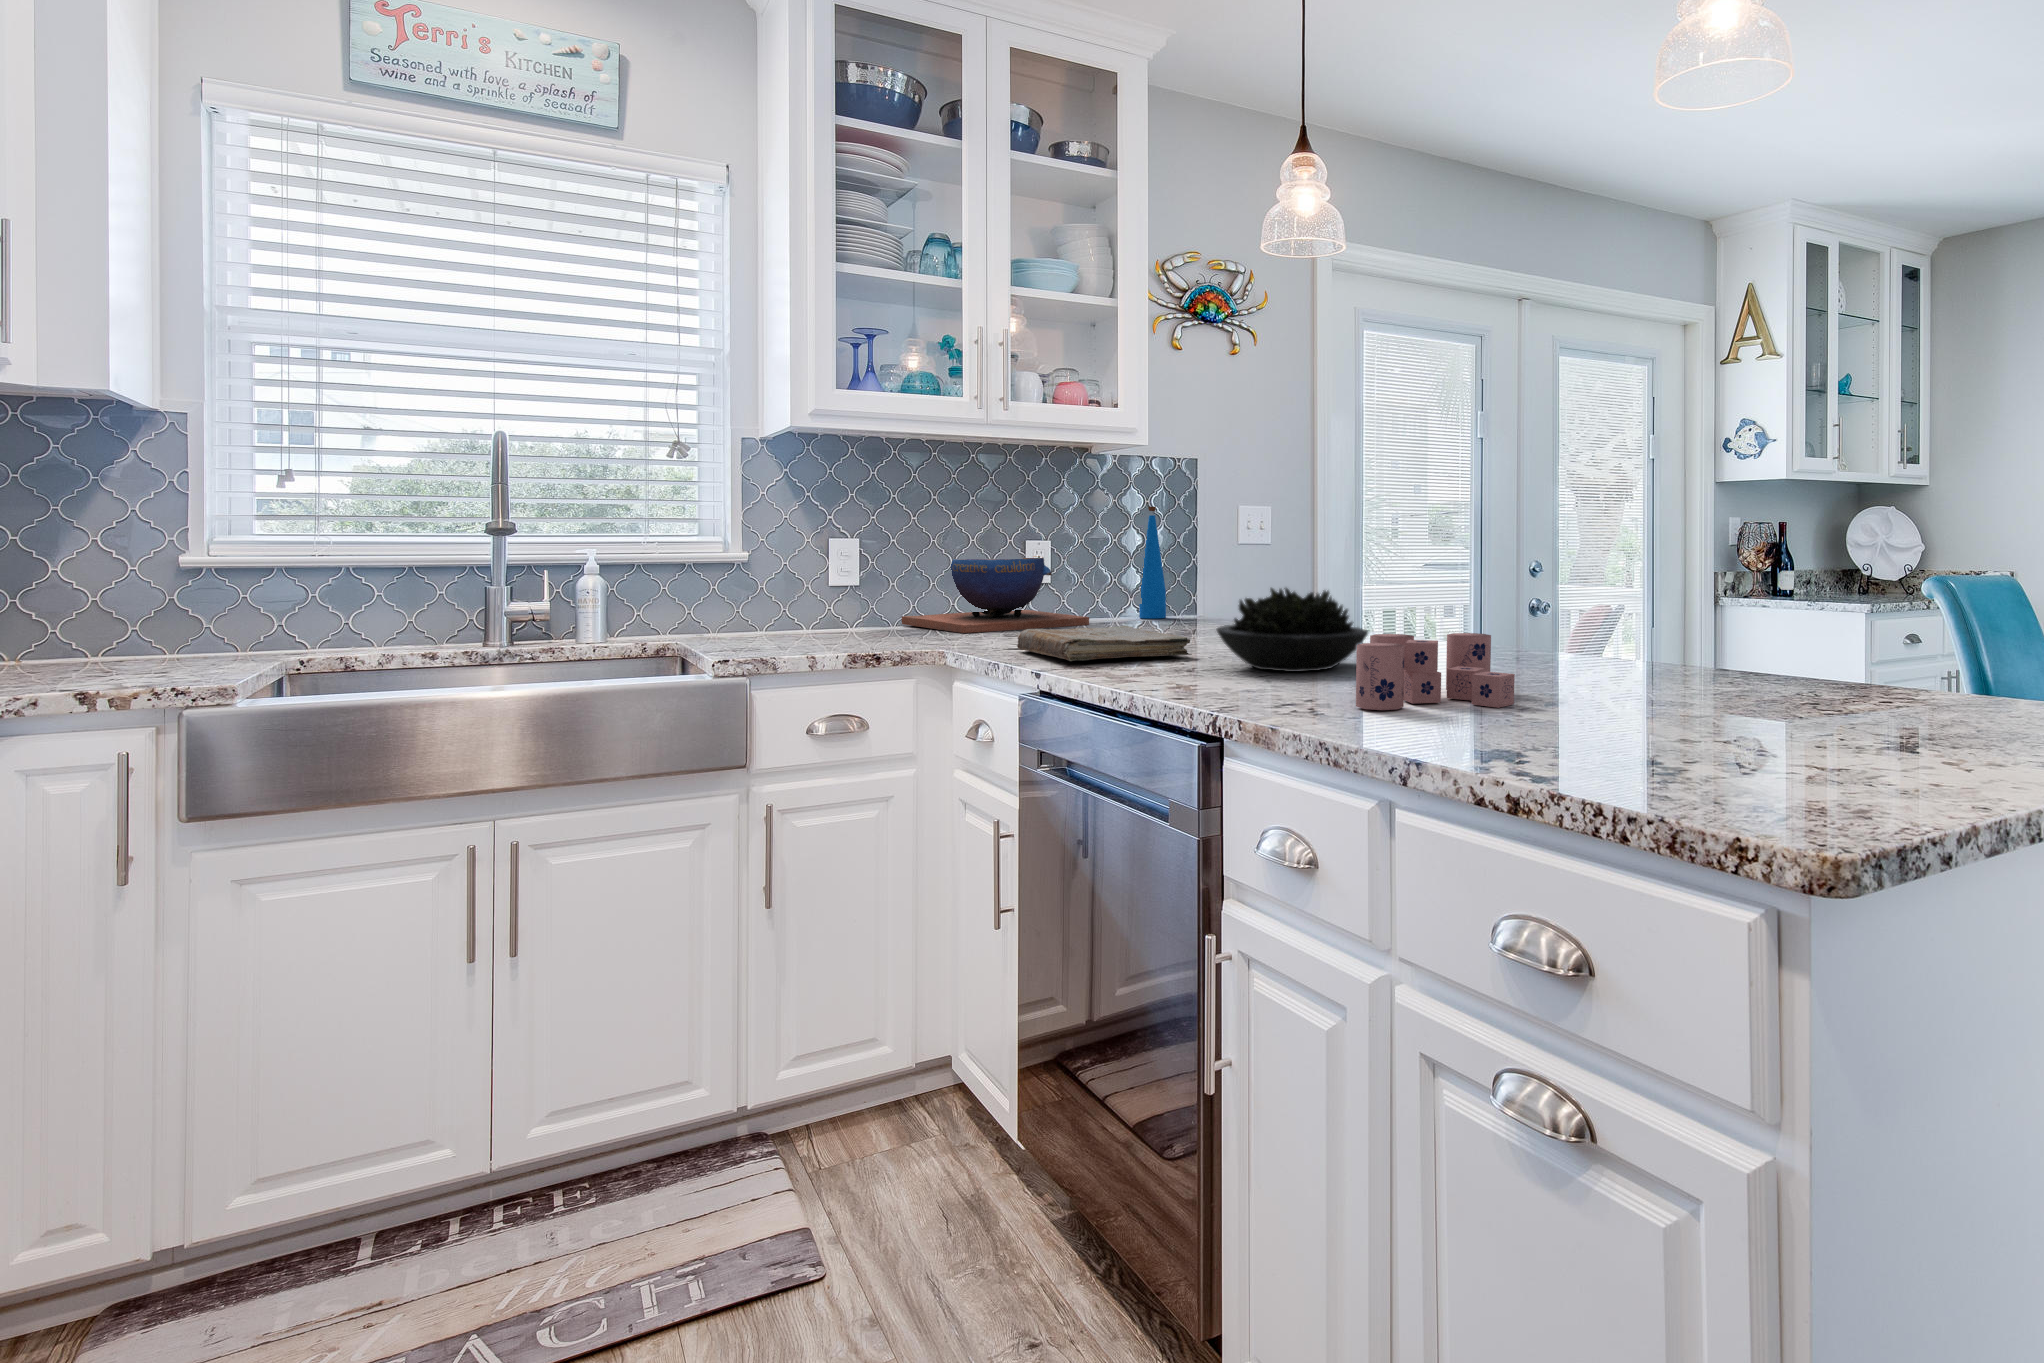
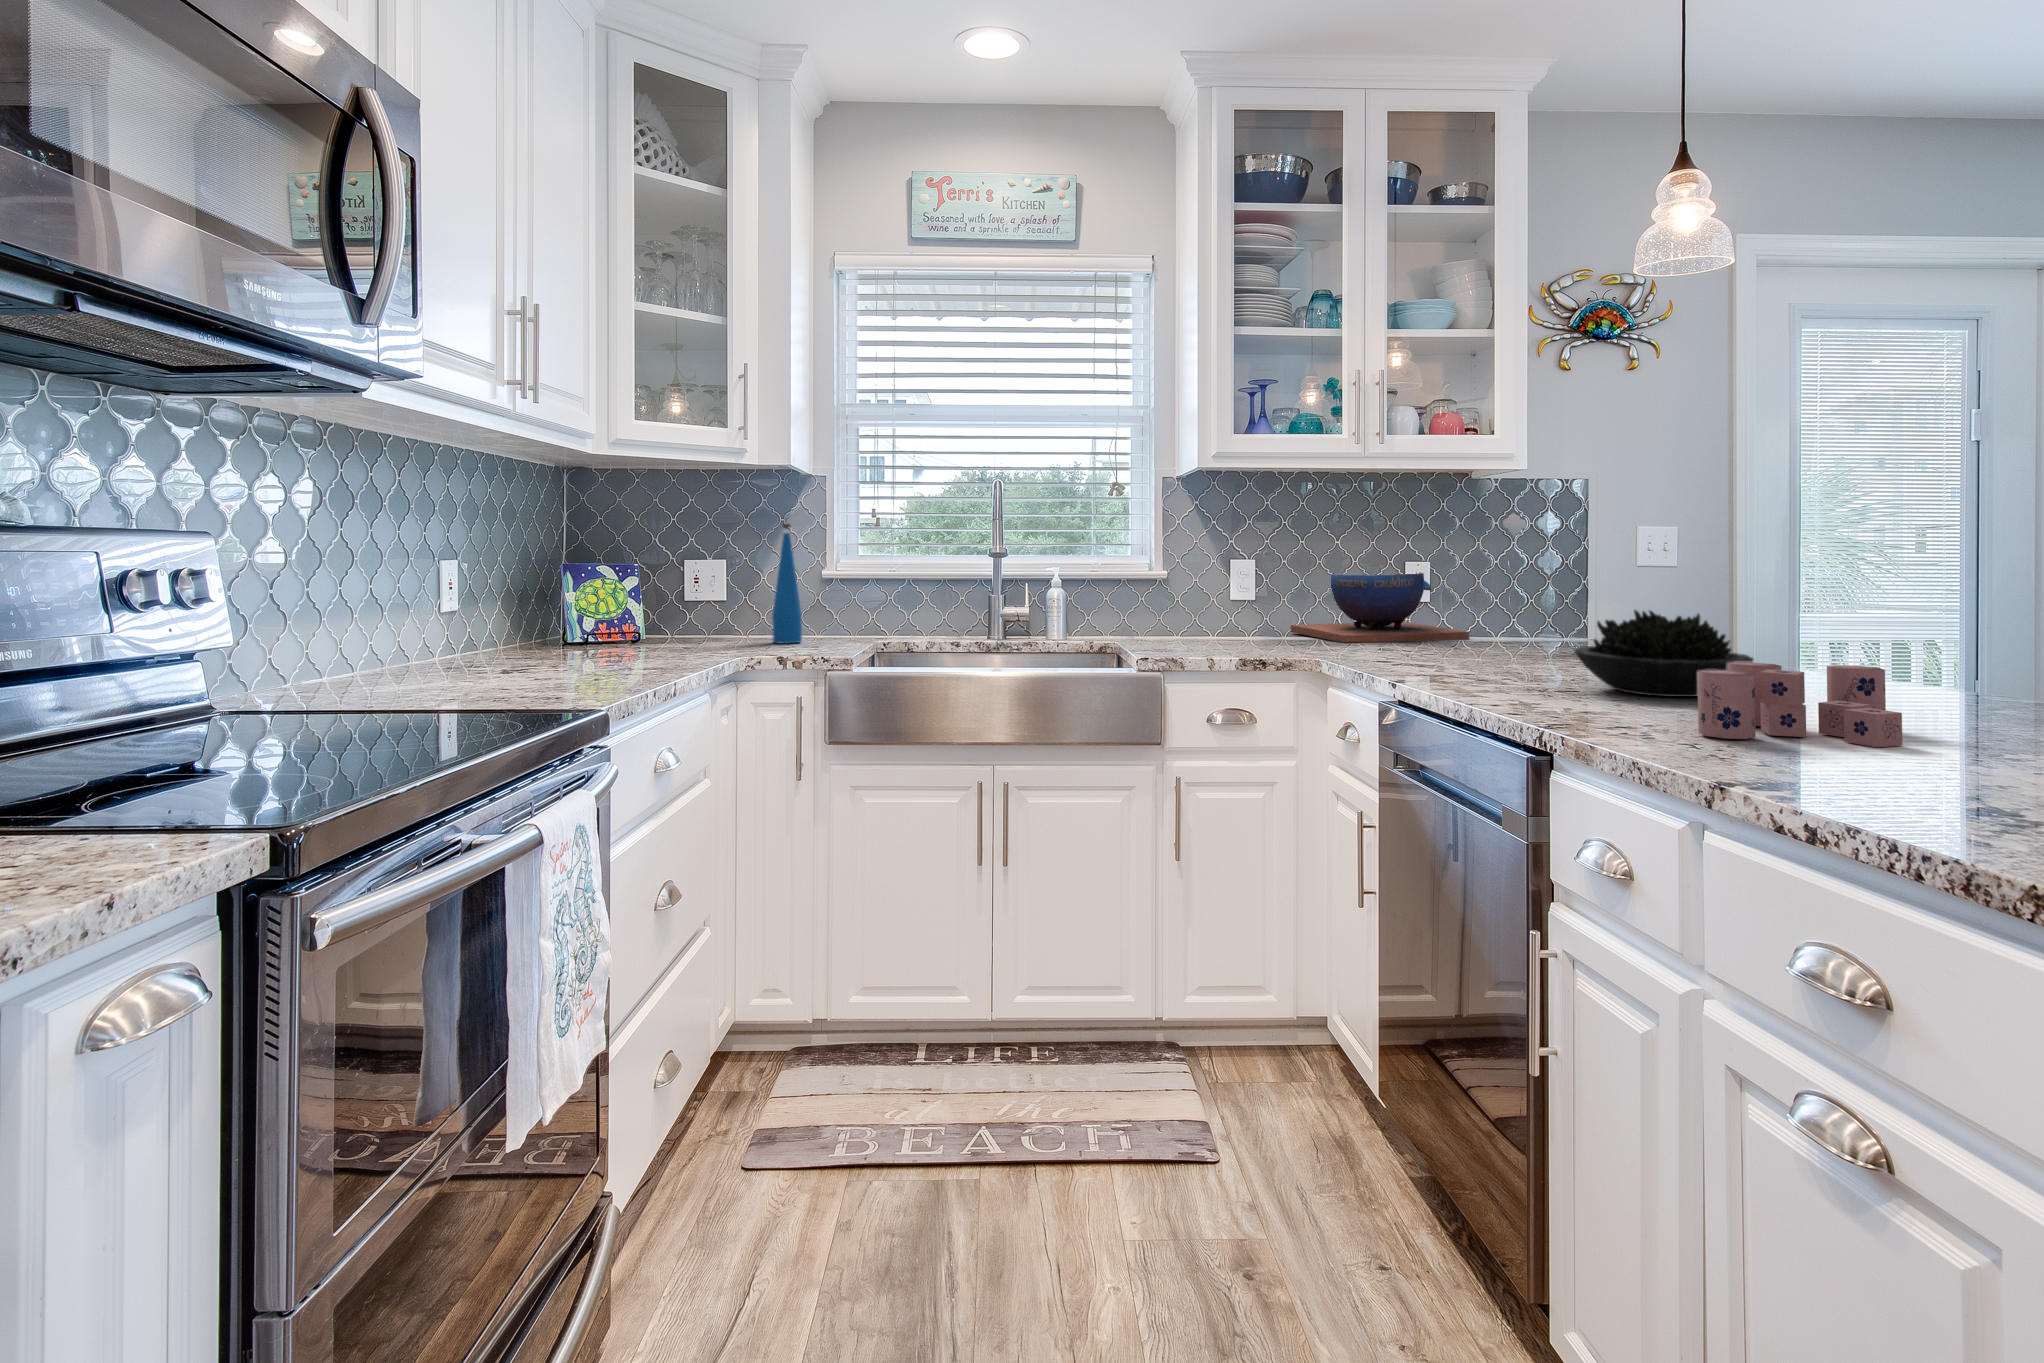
bottle: present [1139,507,1166,619] -> present [772,524,802,644]
book: present [1017,626,1190,661] -> none [1385,642,1554,673]

